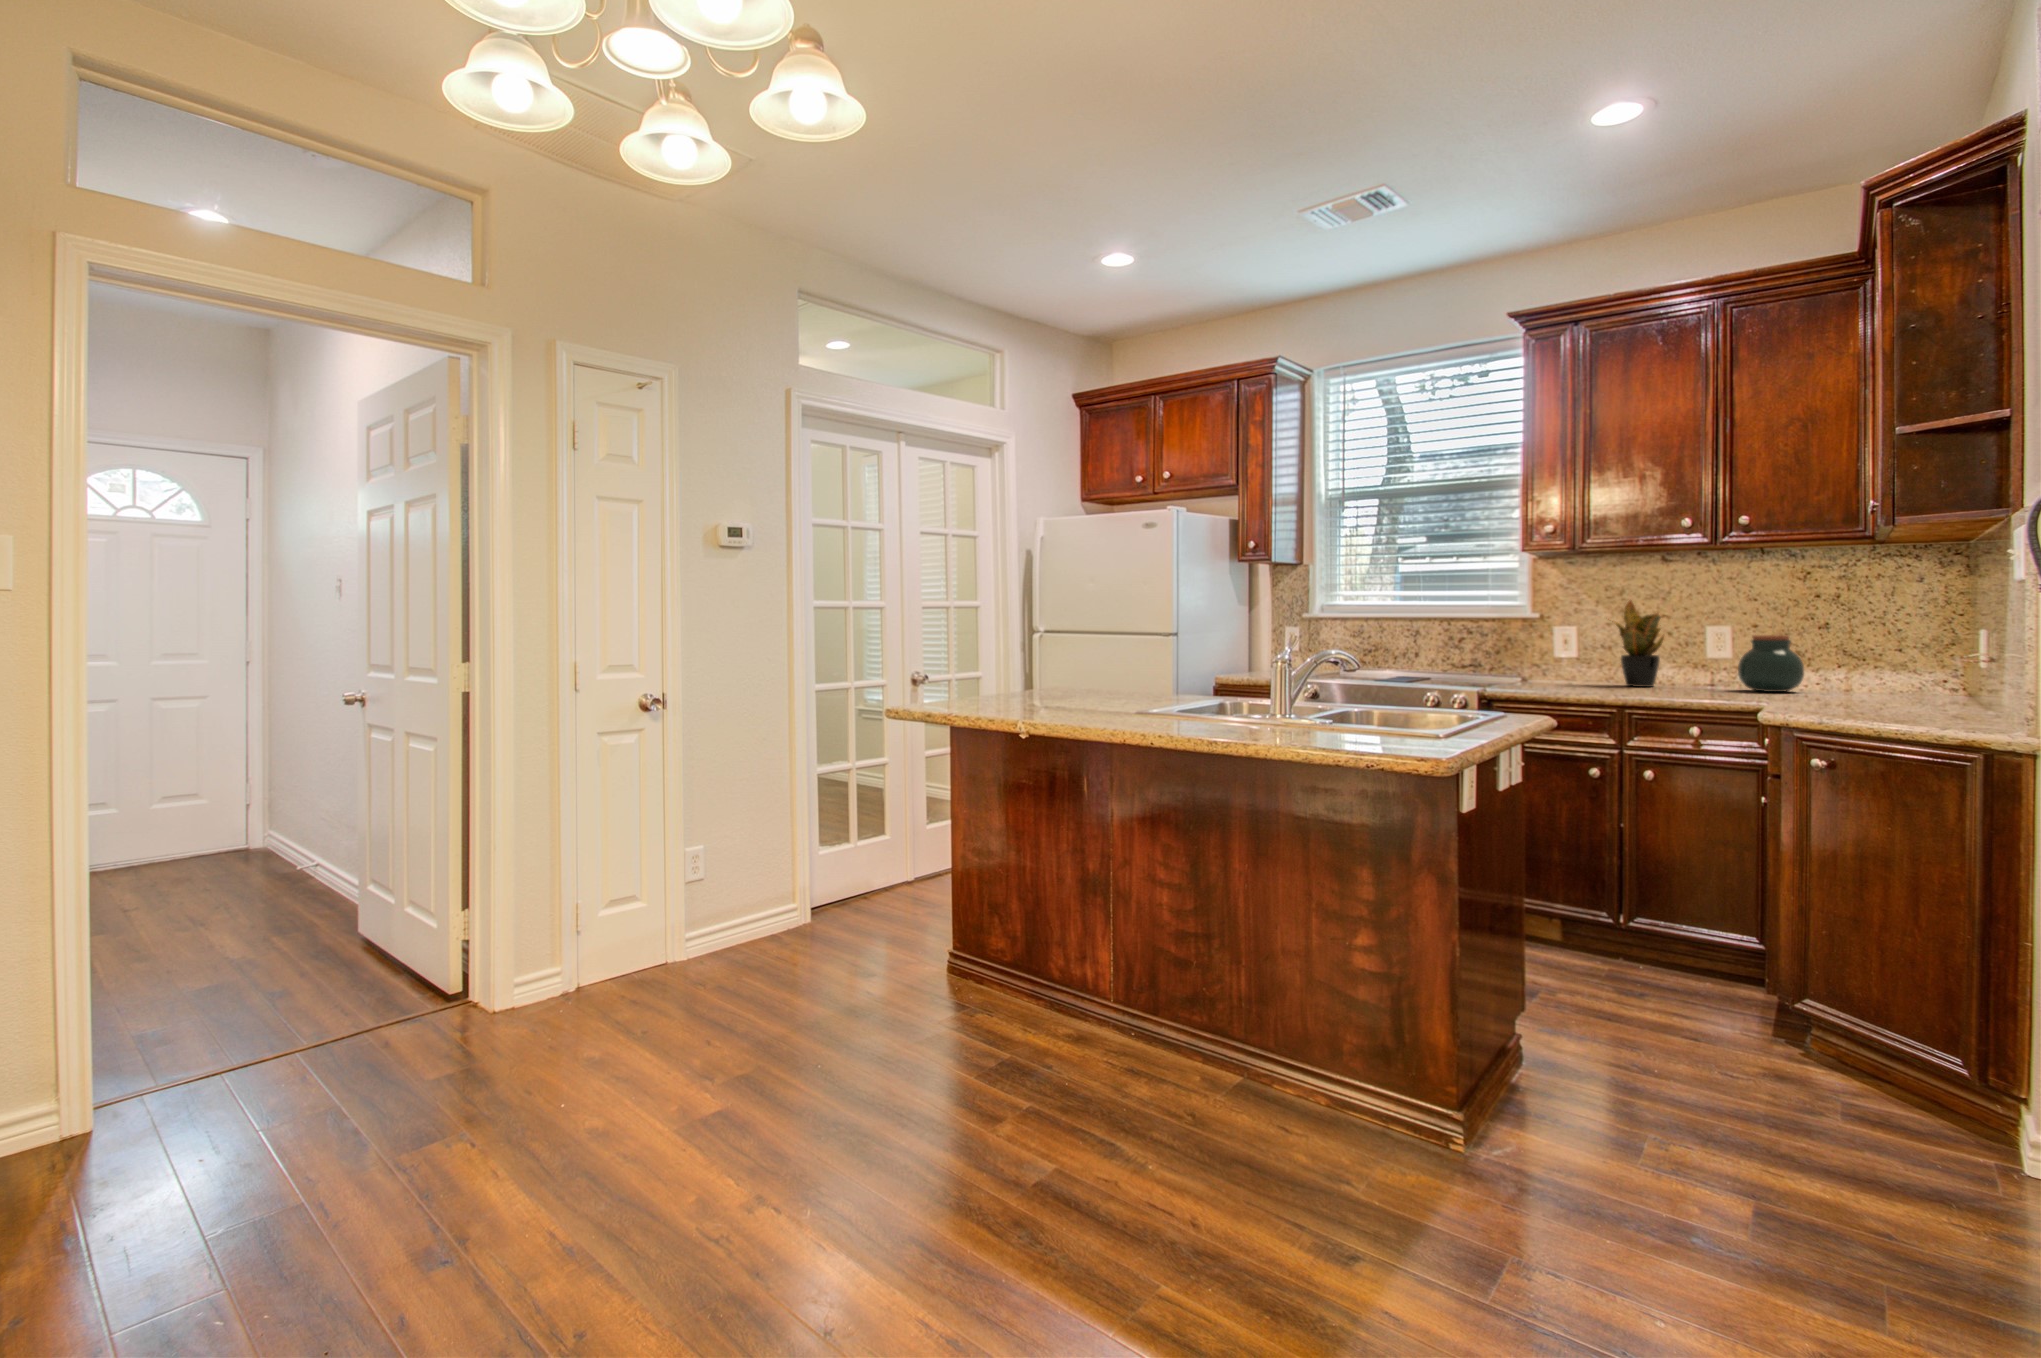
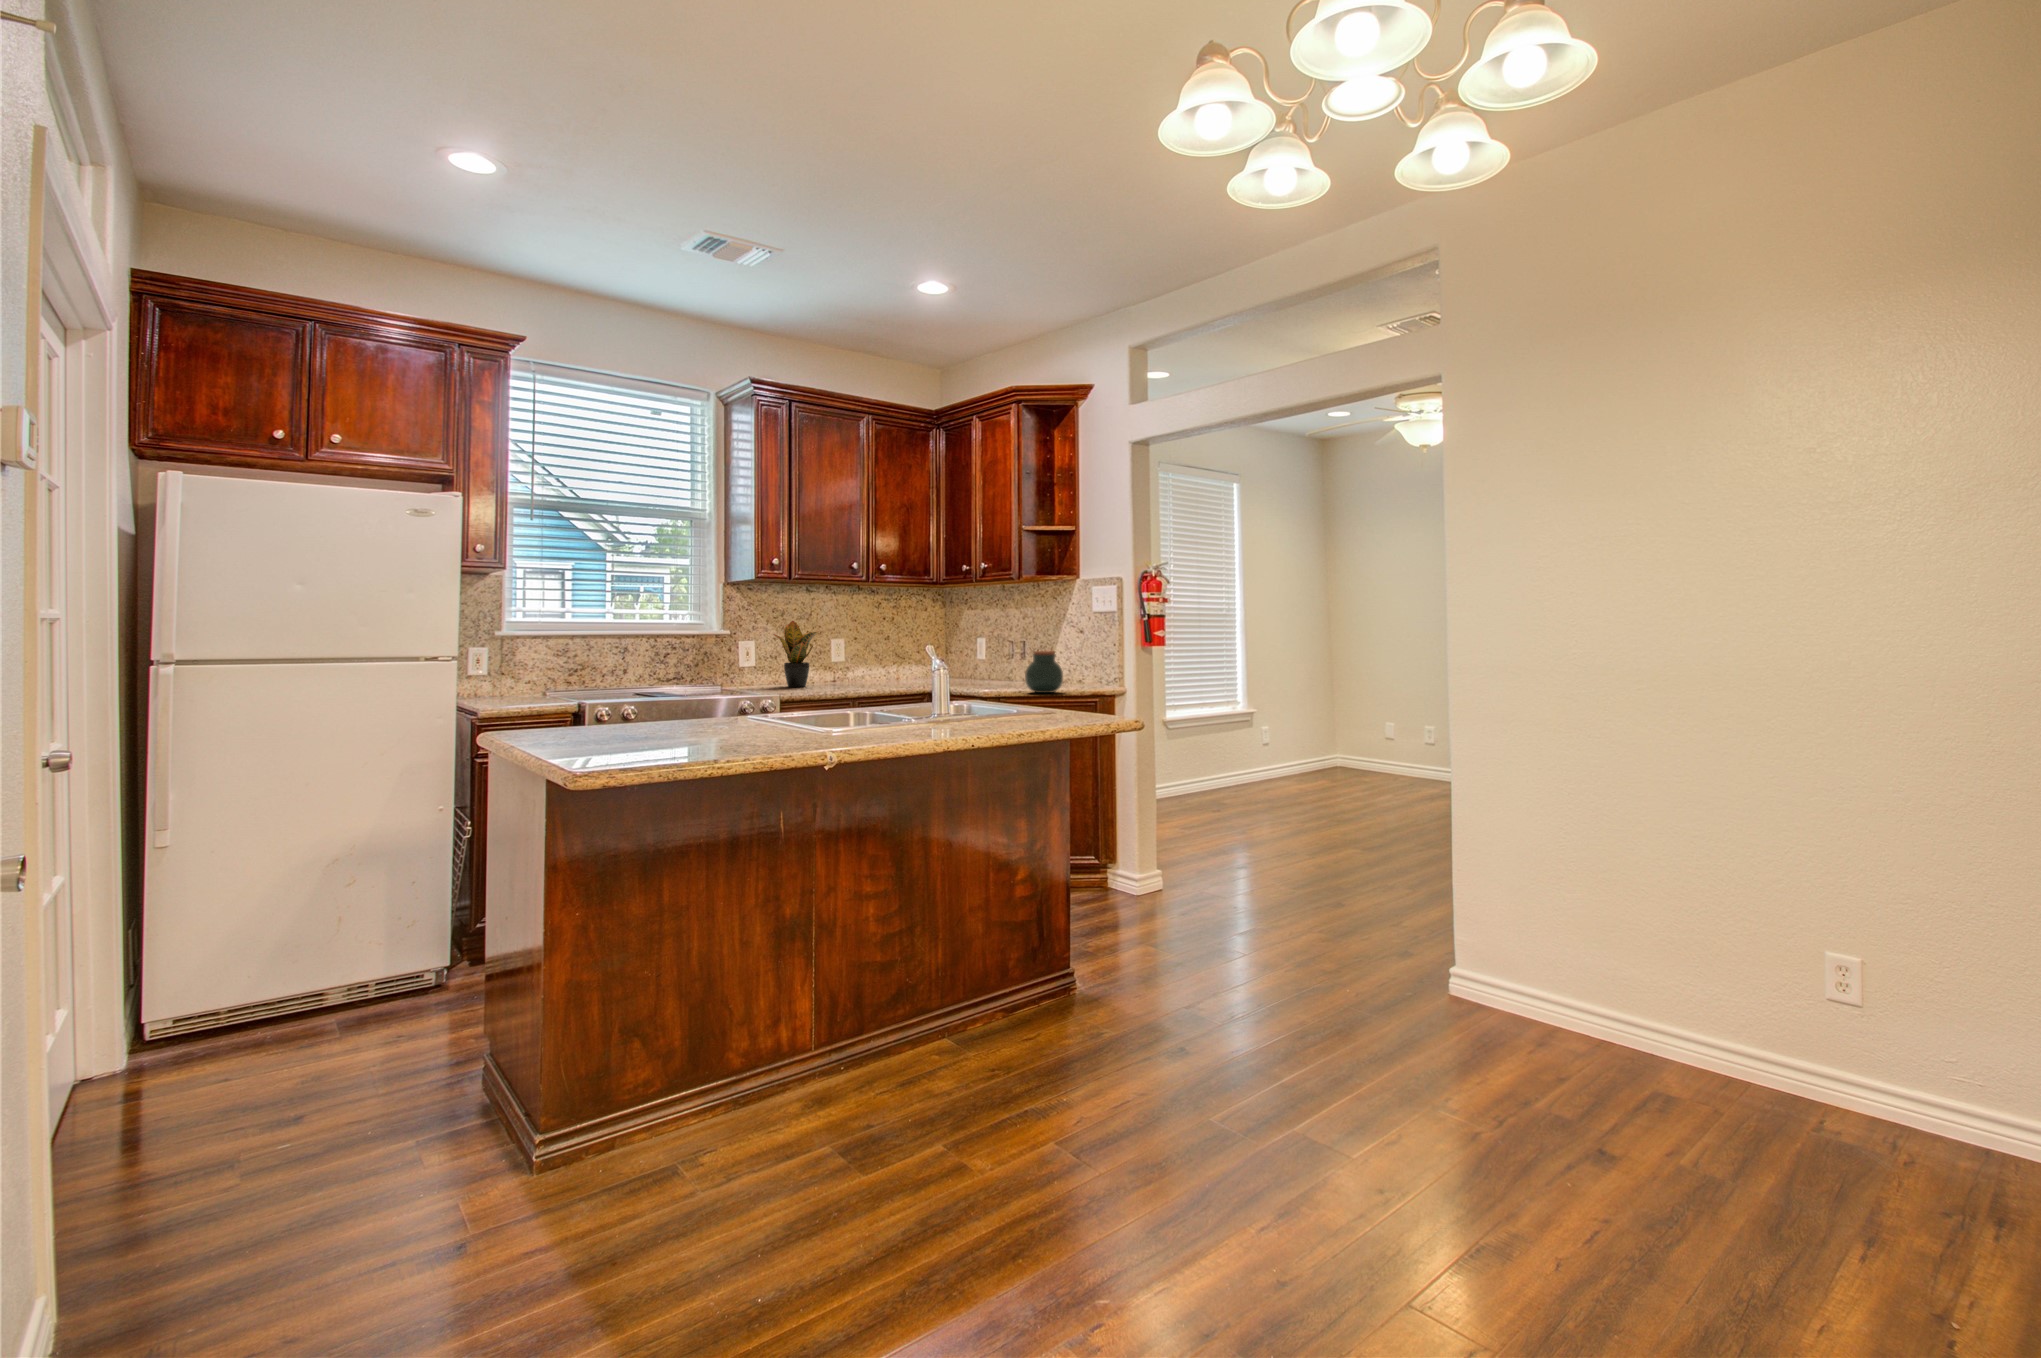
jar: present [1738,635,1804,692] -> present [1025,651,1063,693]

